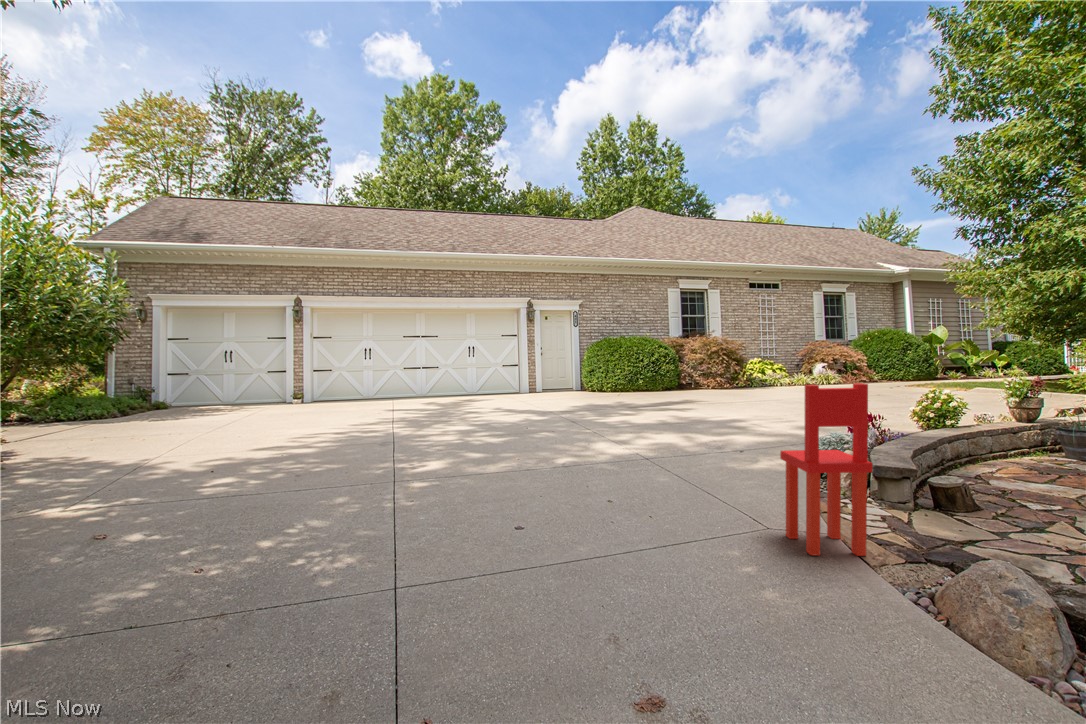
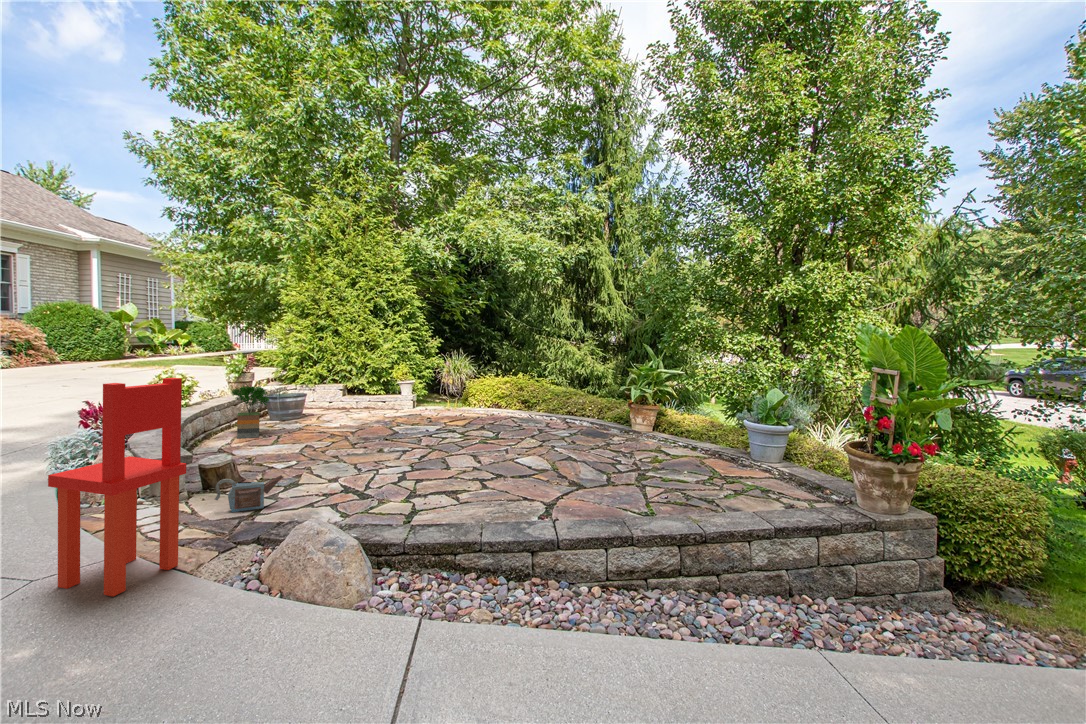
potted tree: none [996,408,1053,474] -> present [231,386,269,438]
watering can: none [926,496,1011,543] -> present [215,475,283,512]

